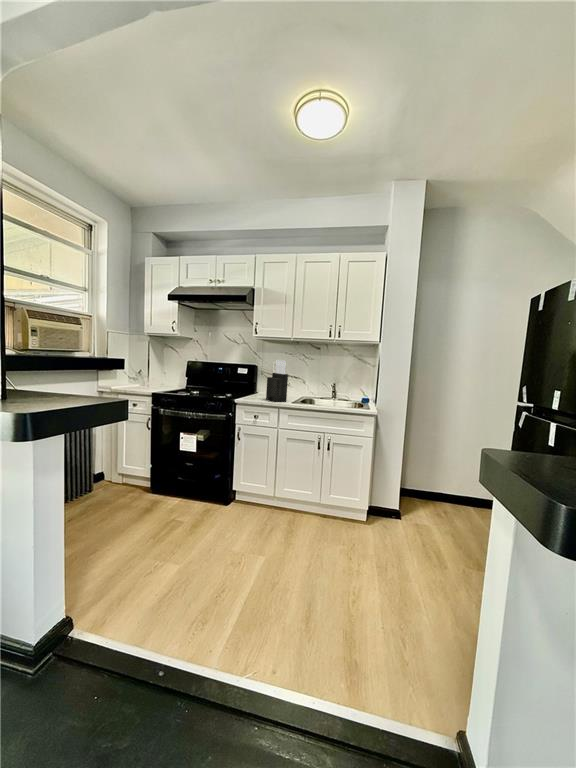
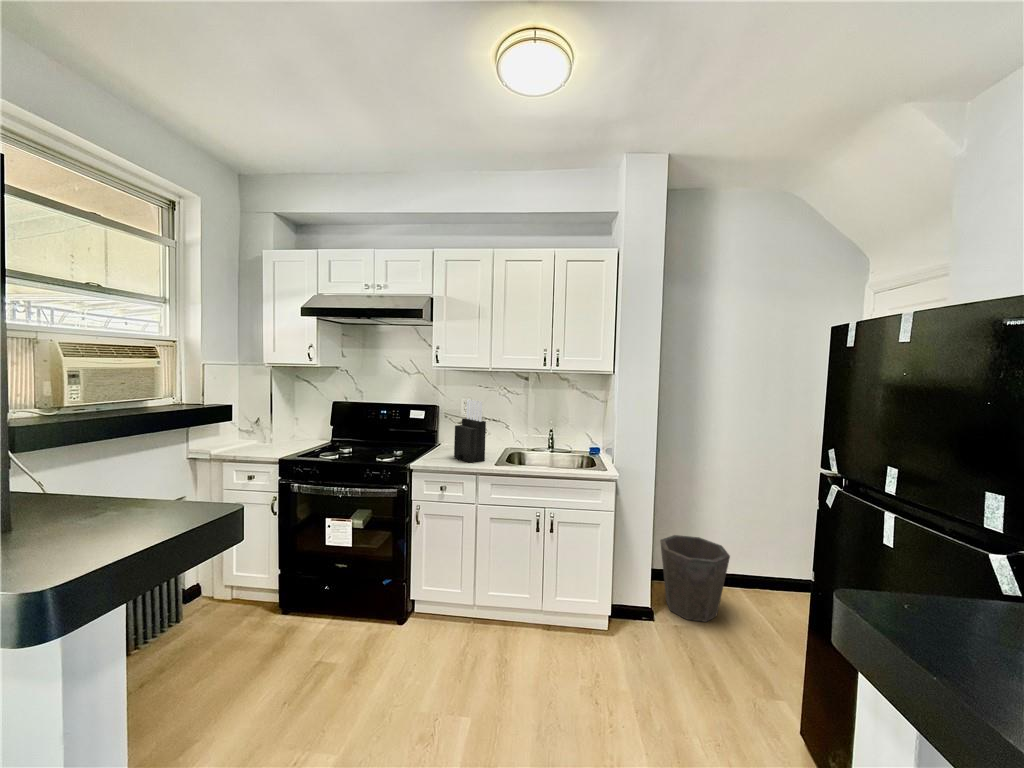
waste bin: none [411,464,461,524] -> present [660,535,730,622]

